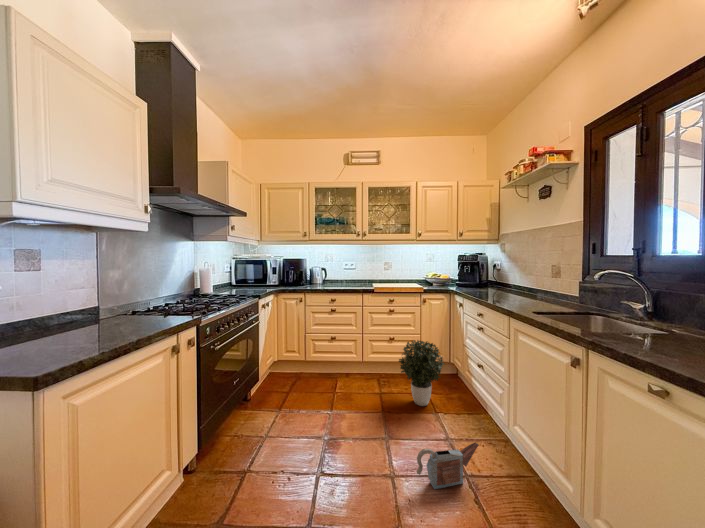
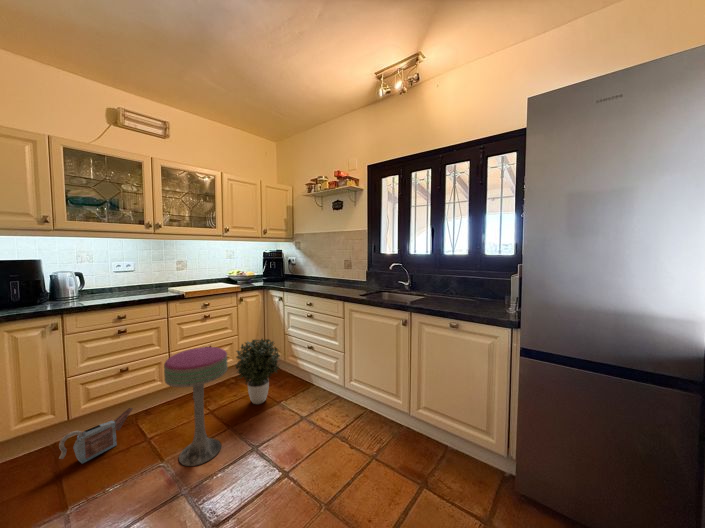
bar stool: none [330,333,375,428] -> present [164,347,228,466]
watering can: present [416,442,479,489] -> present [59,408,133,463]

